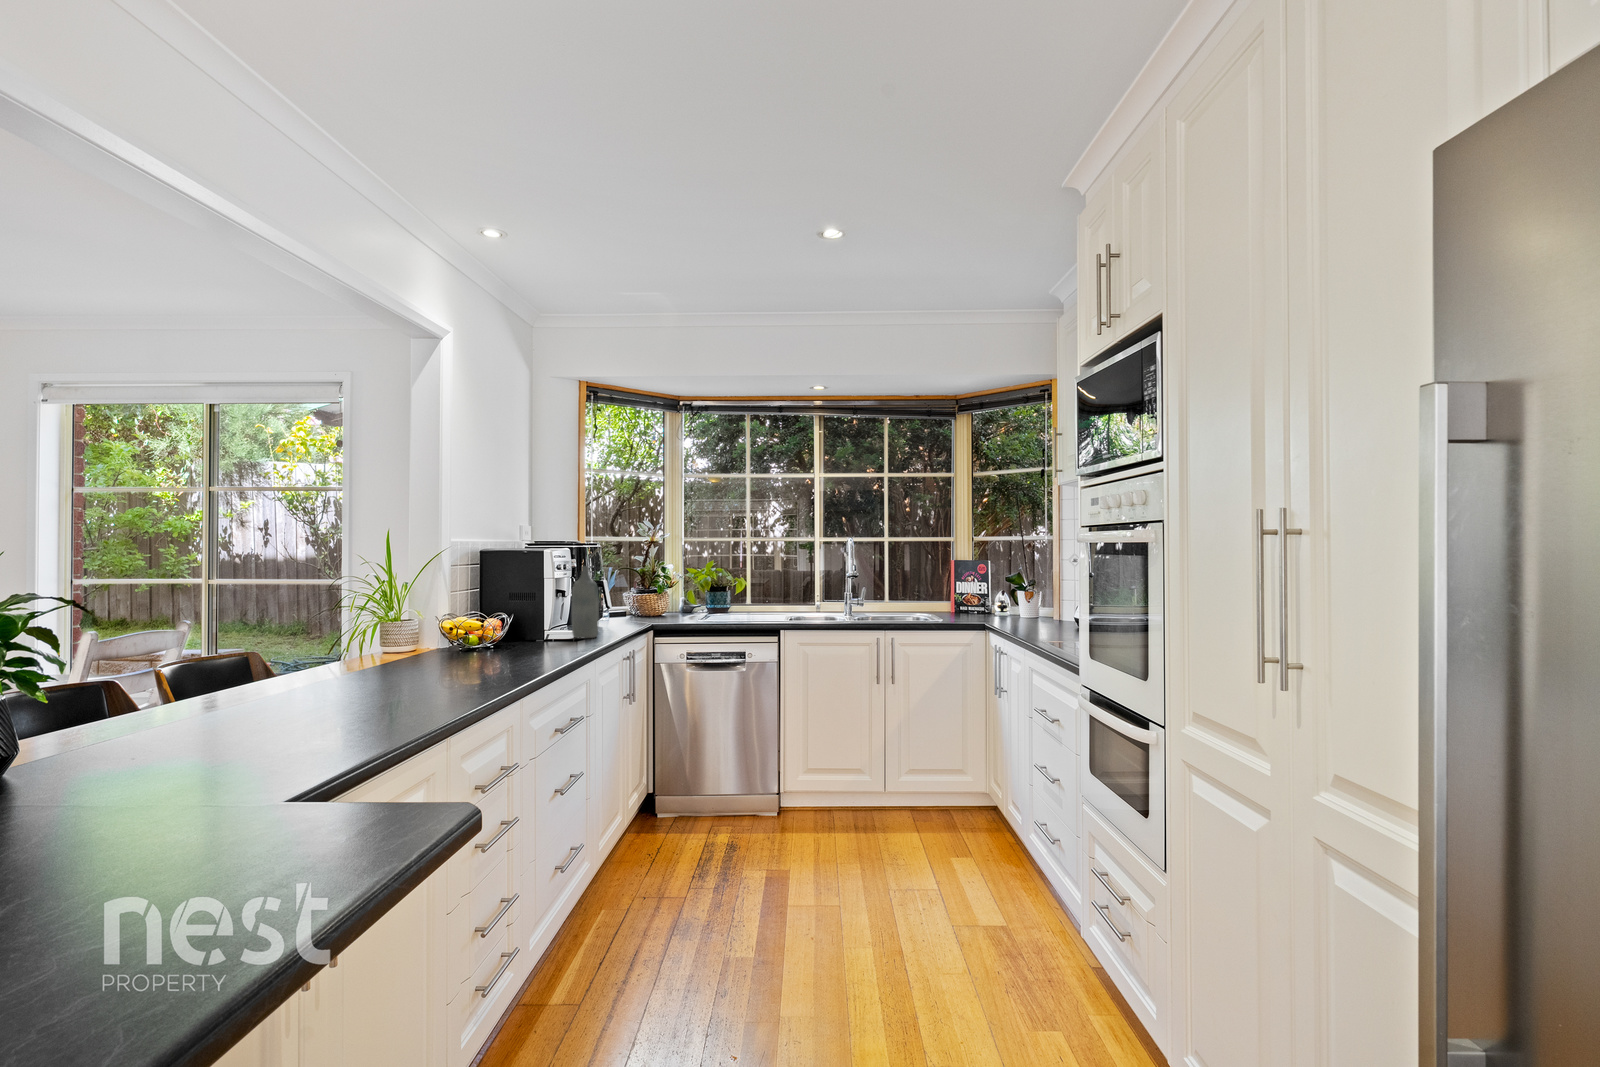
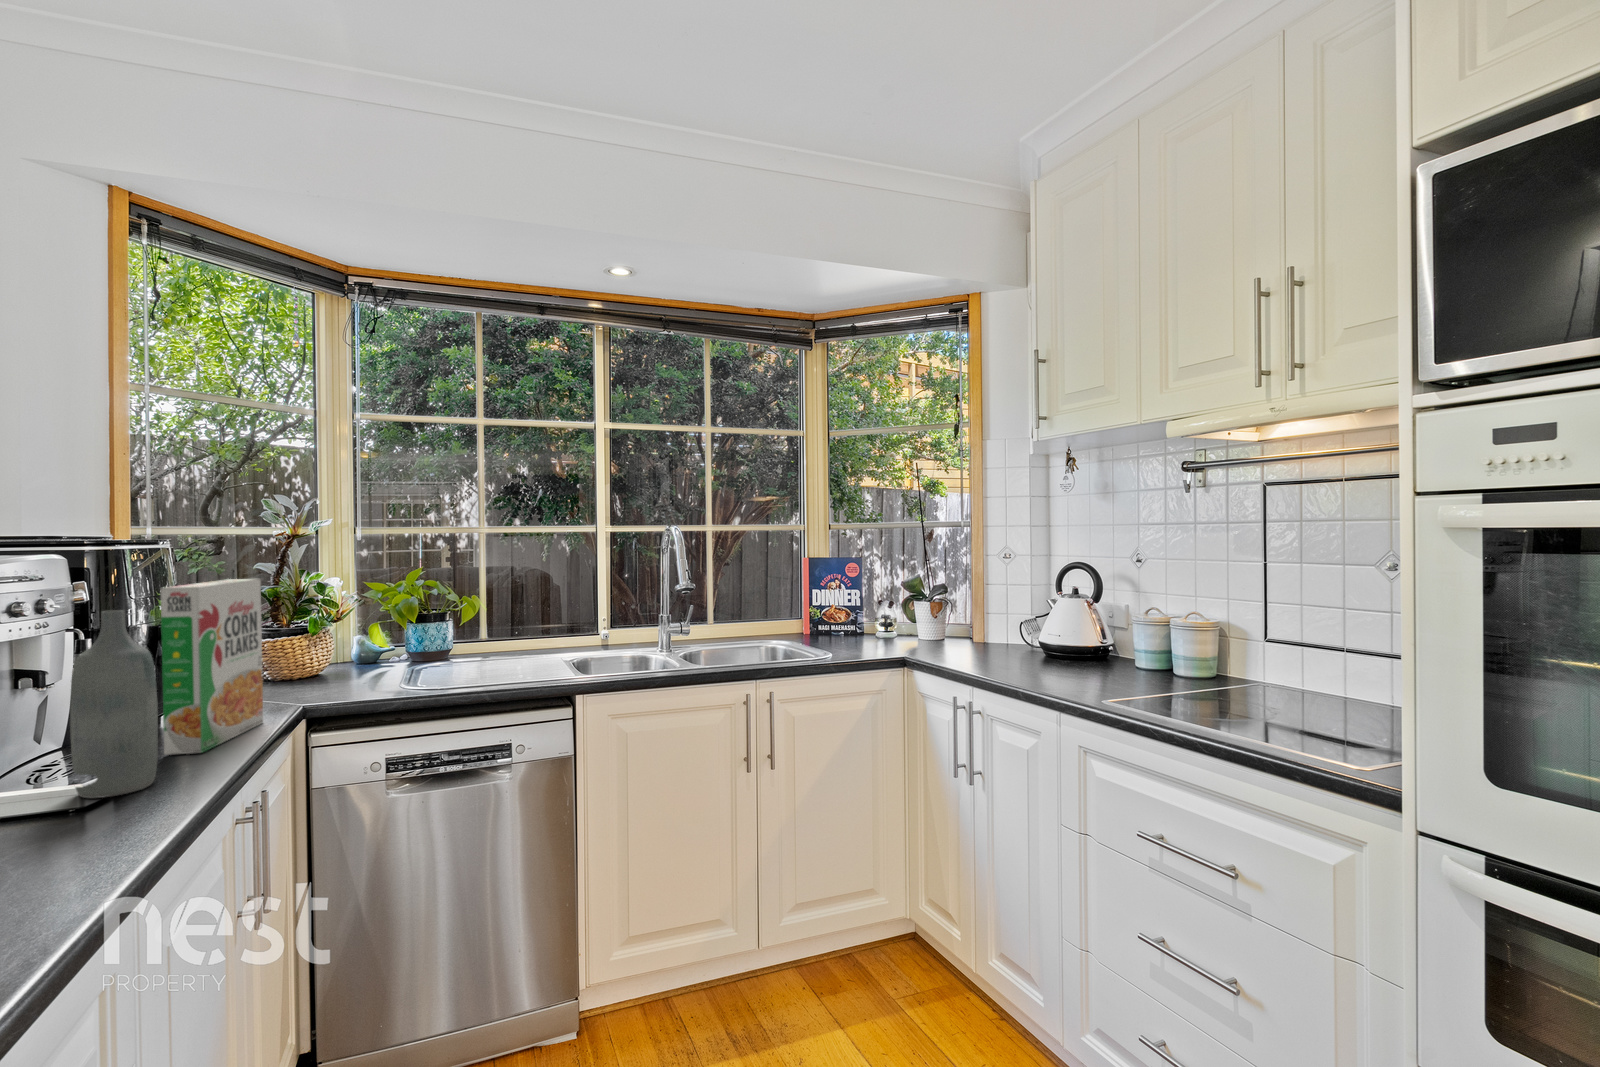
cereal box: none [599,559,636,632] -> present [161,579,263,755]

